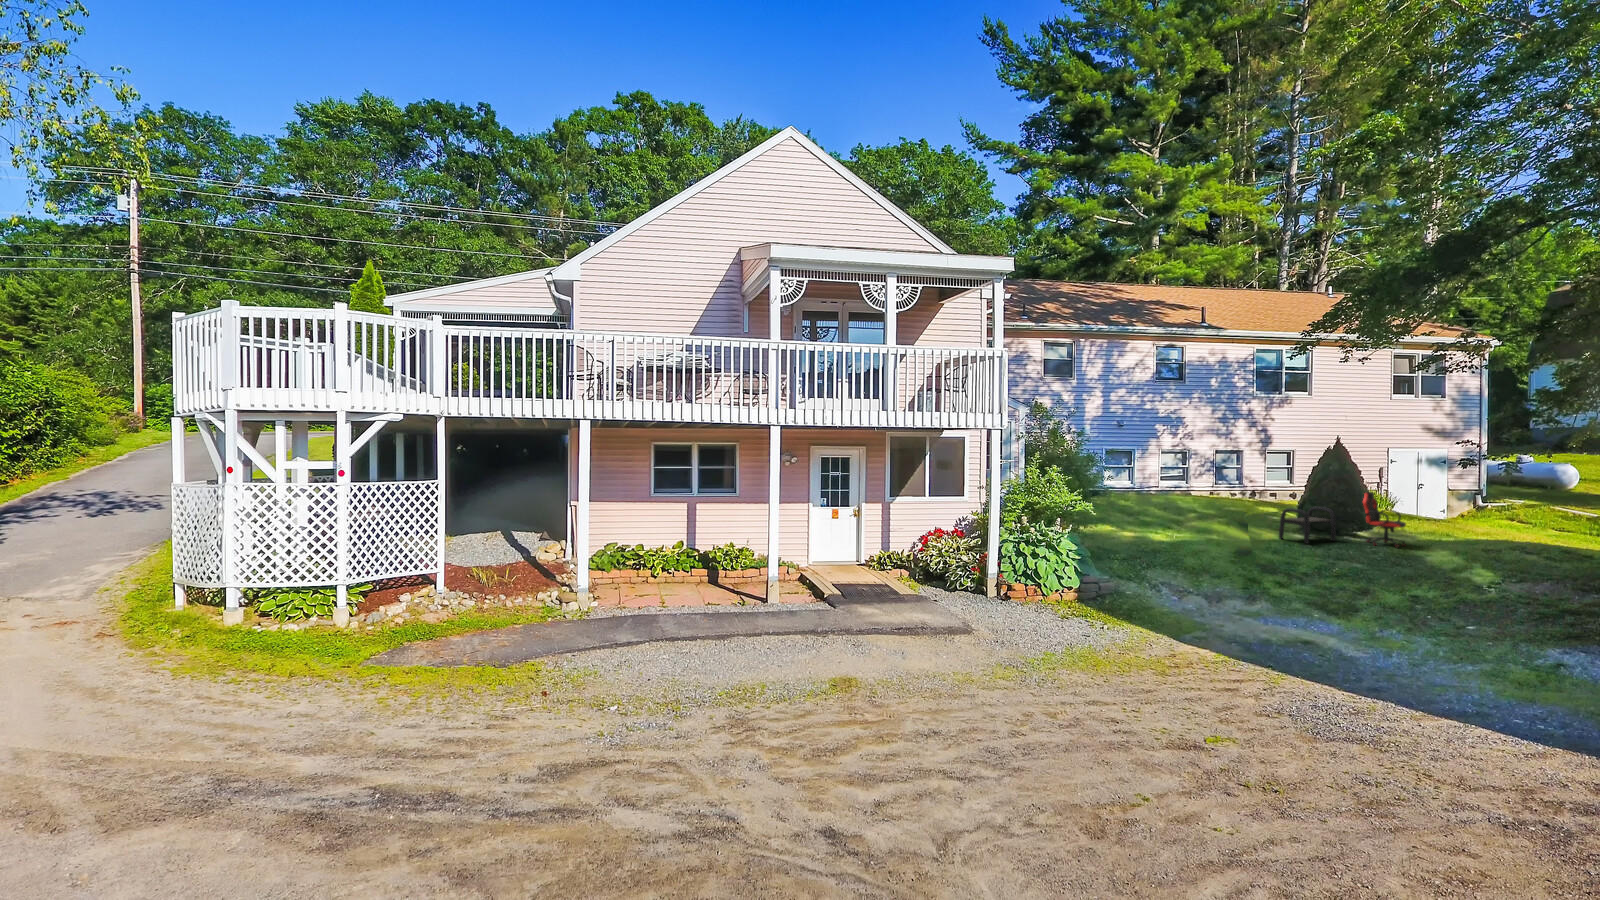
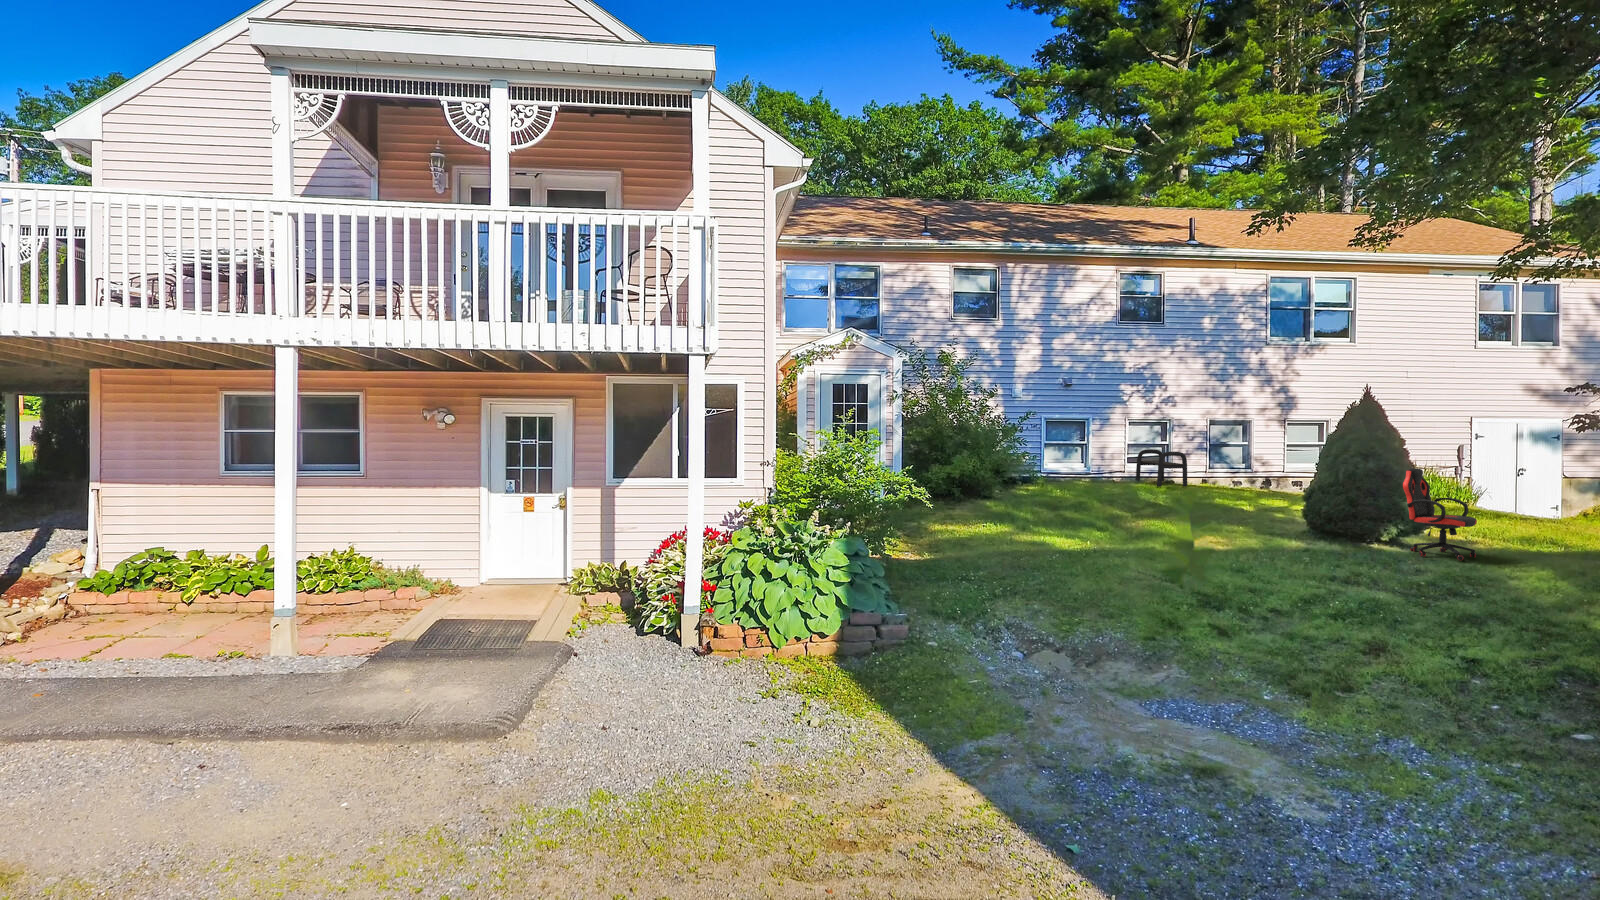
bench: present [1279,507,1336,544] -> present [1136,449,1187,486]

